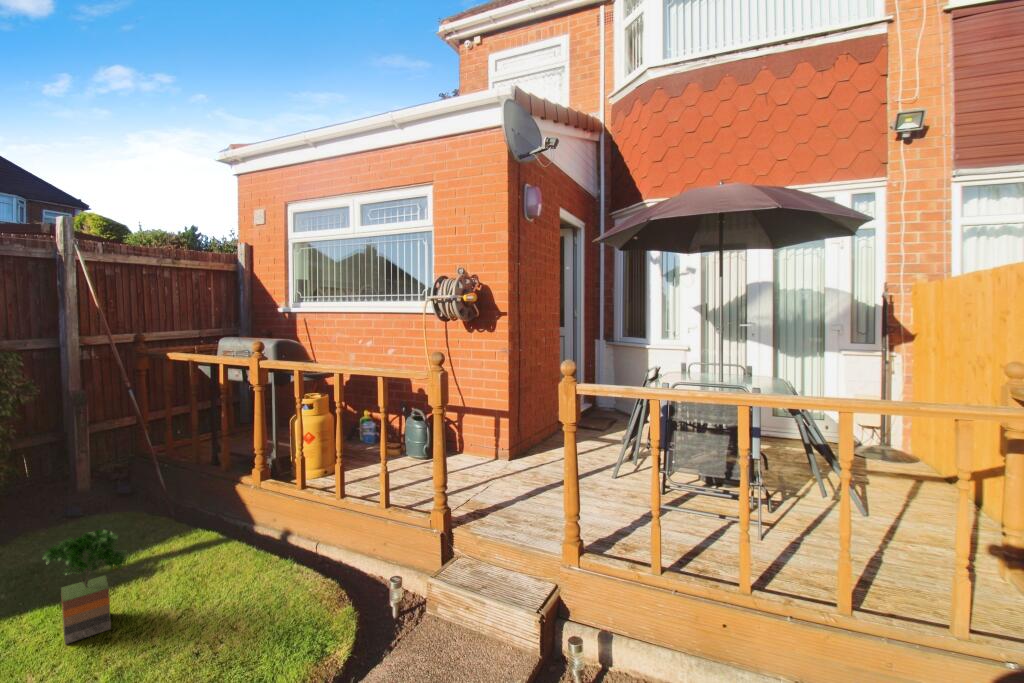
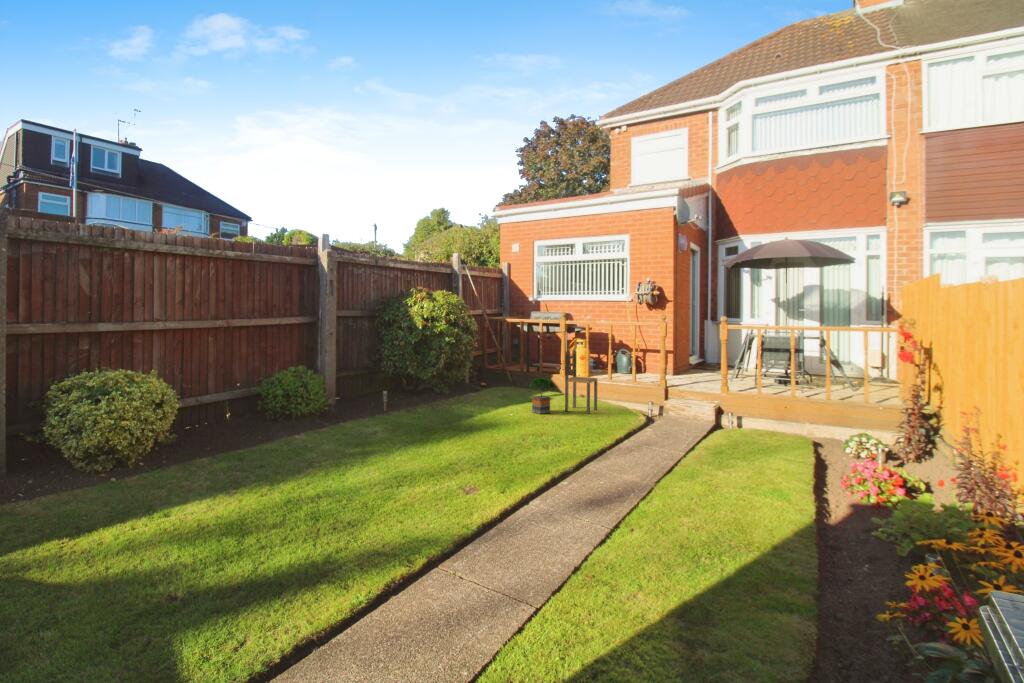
chair: none [156,446,263,634] -> present [565,350,597,413]

